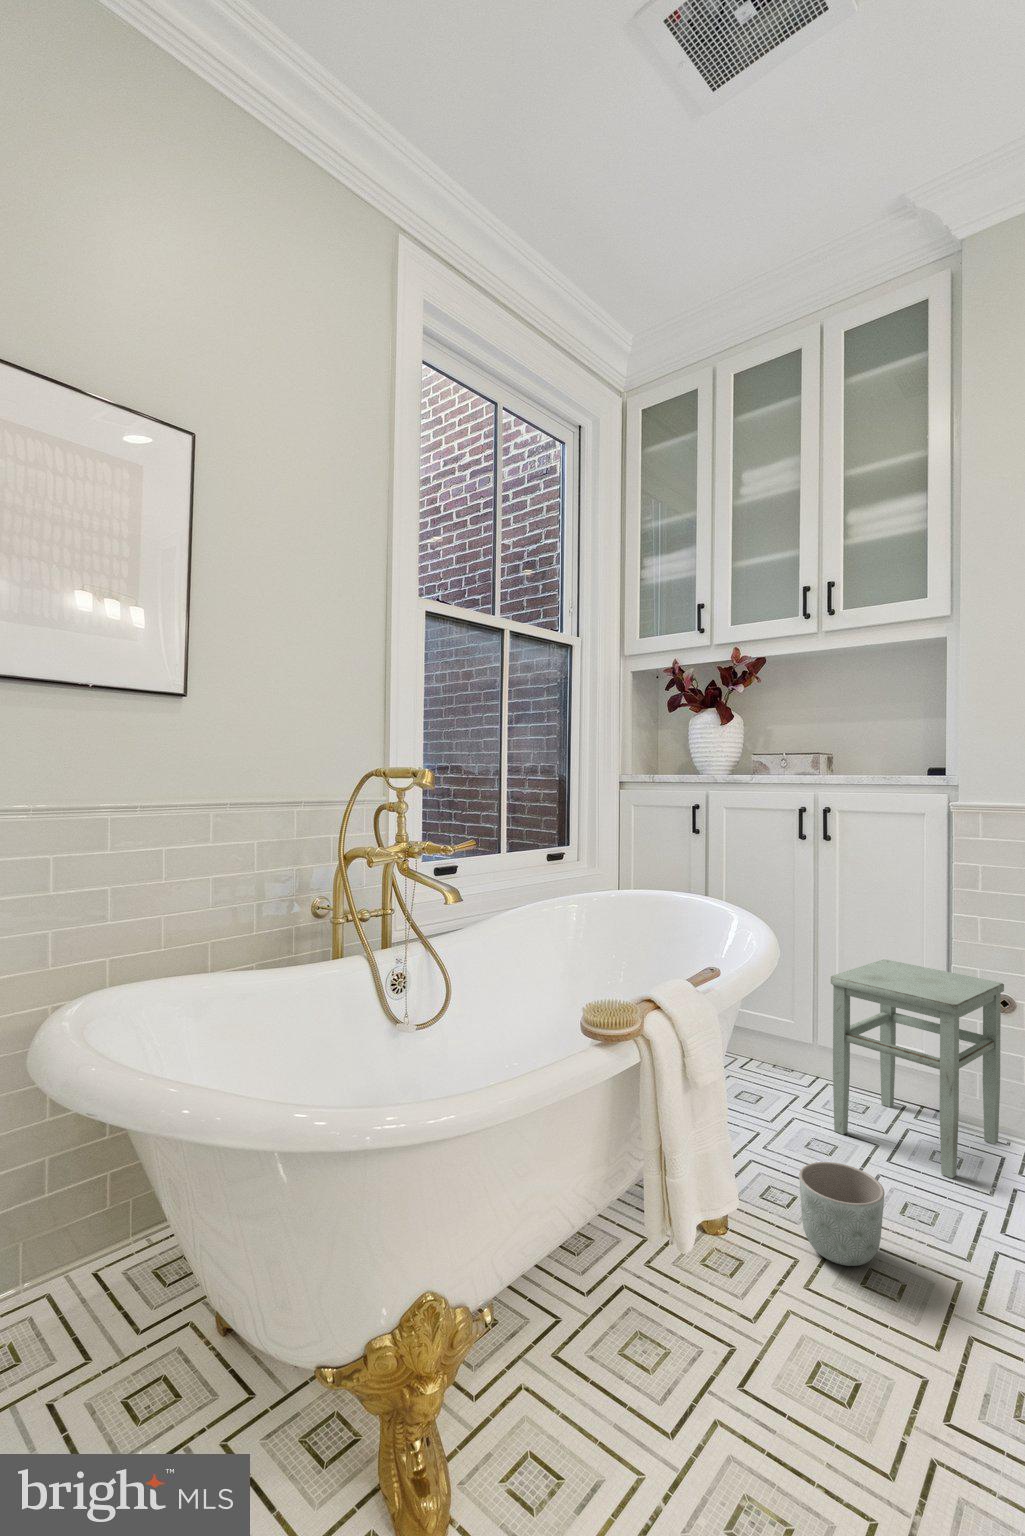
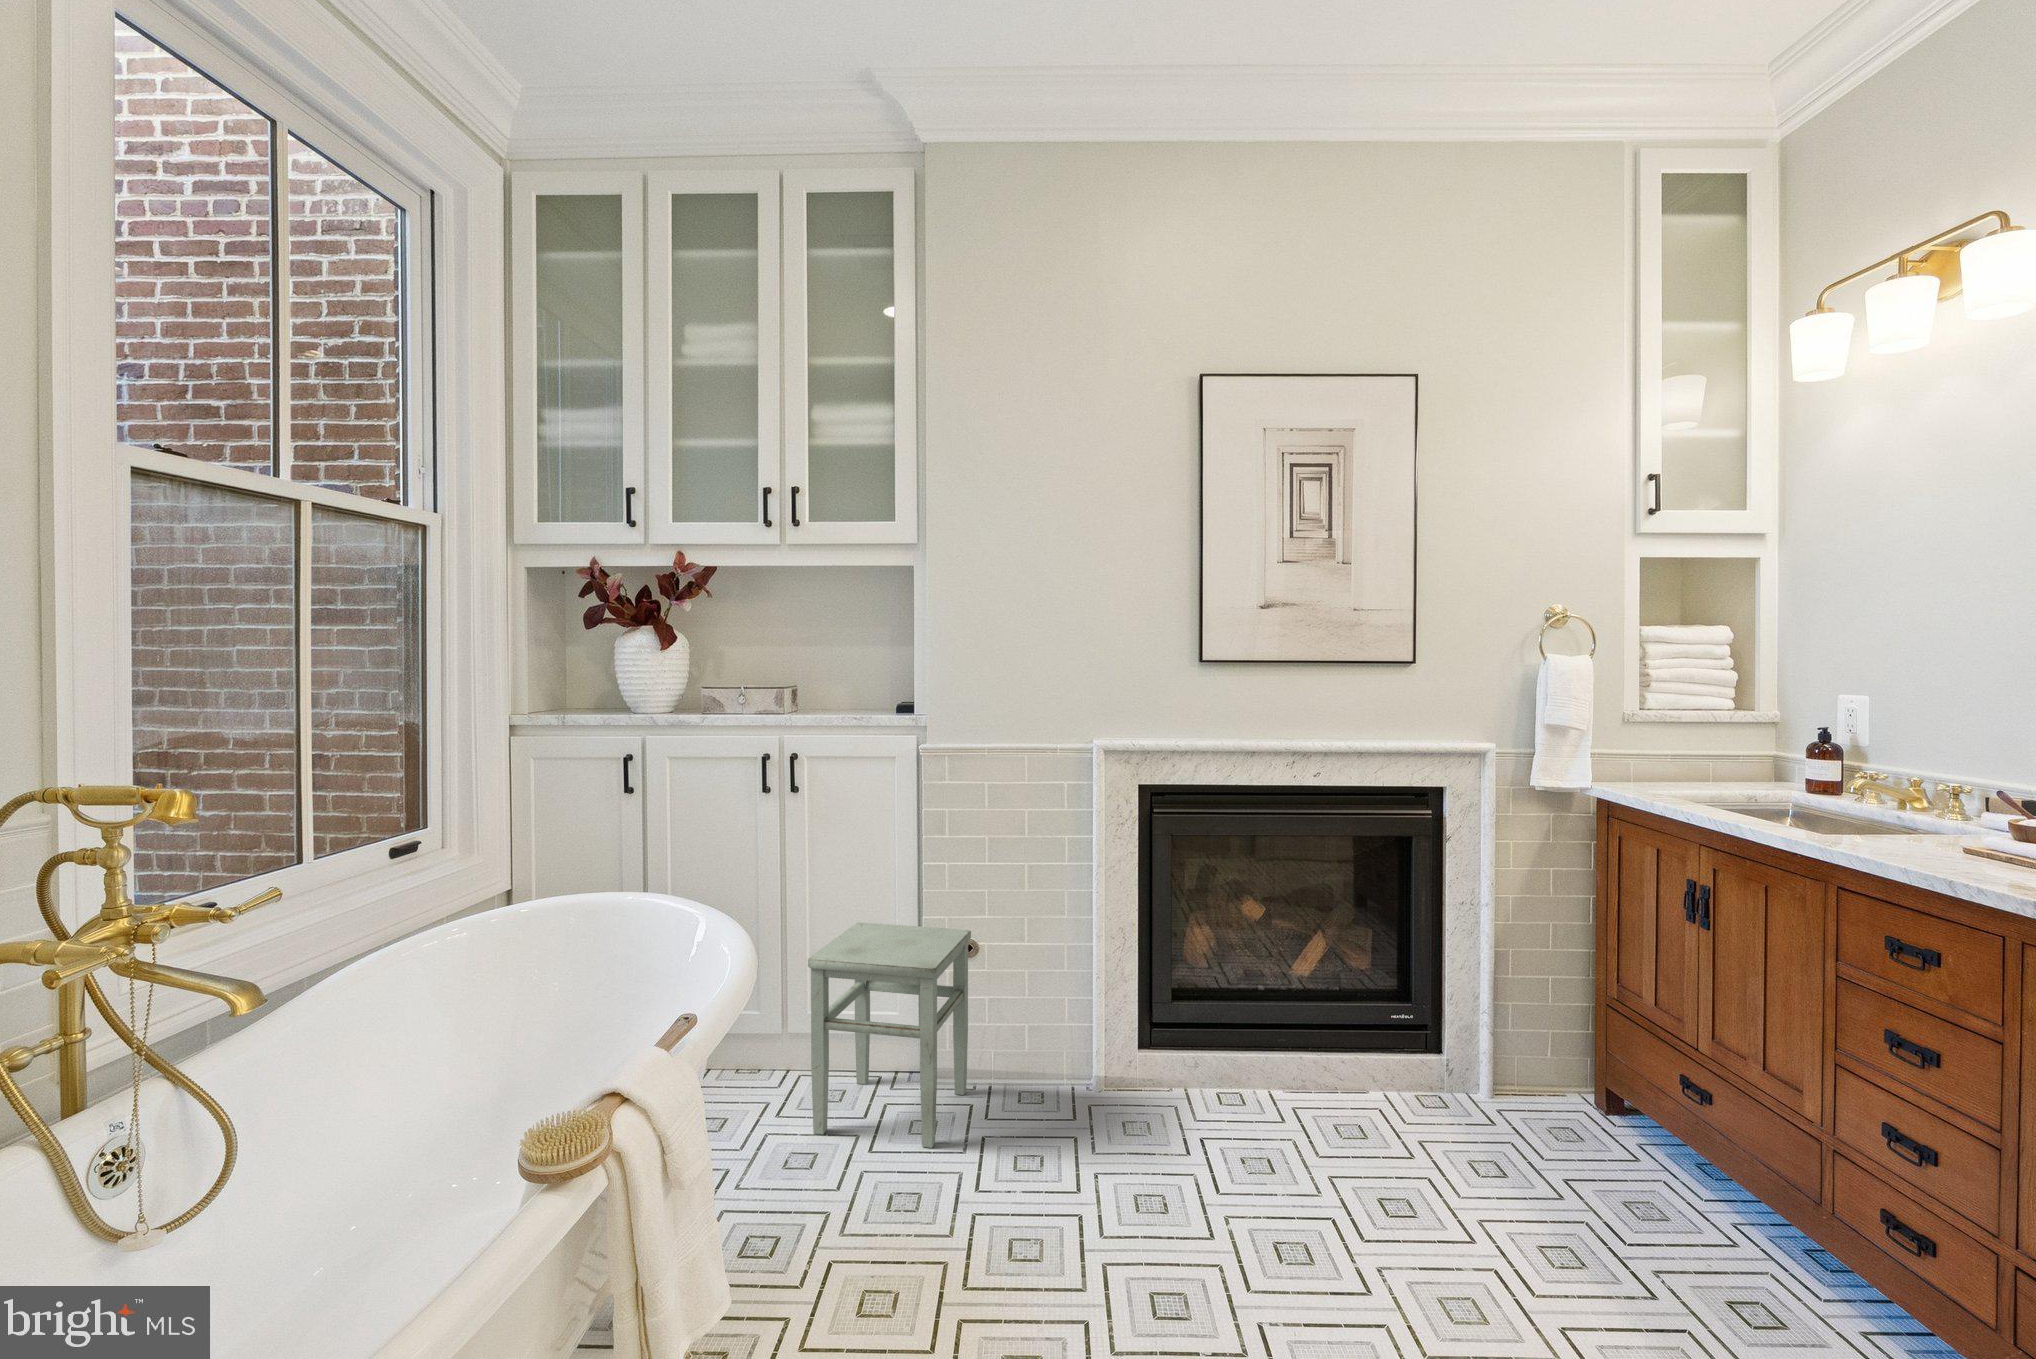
planter: present [799,1162,885,1266] -> none [794,1179,883,1294]

